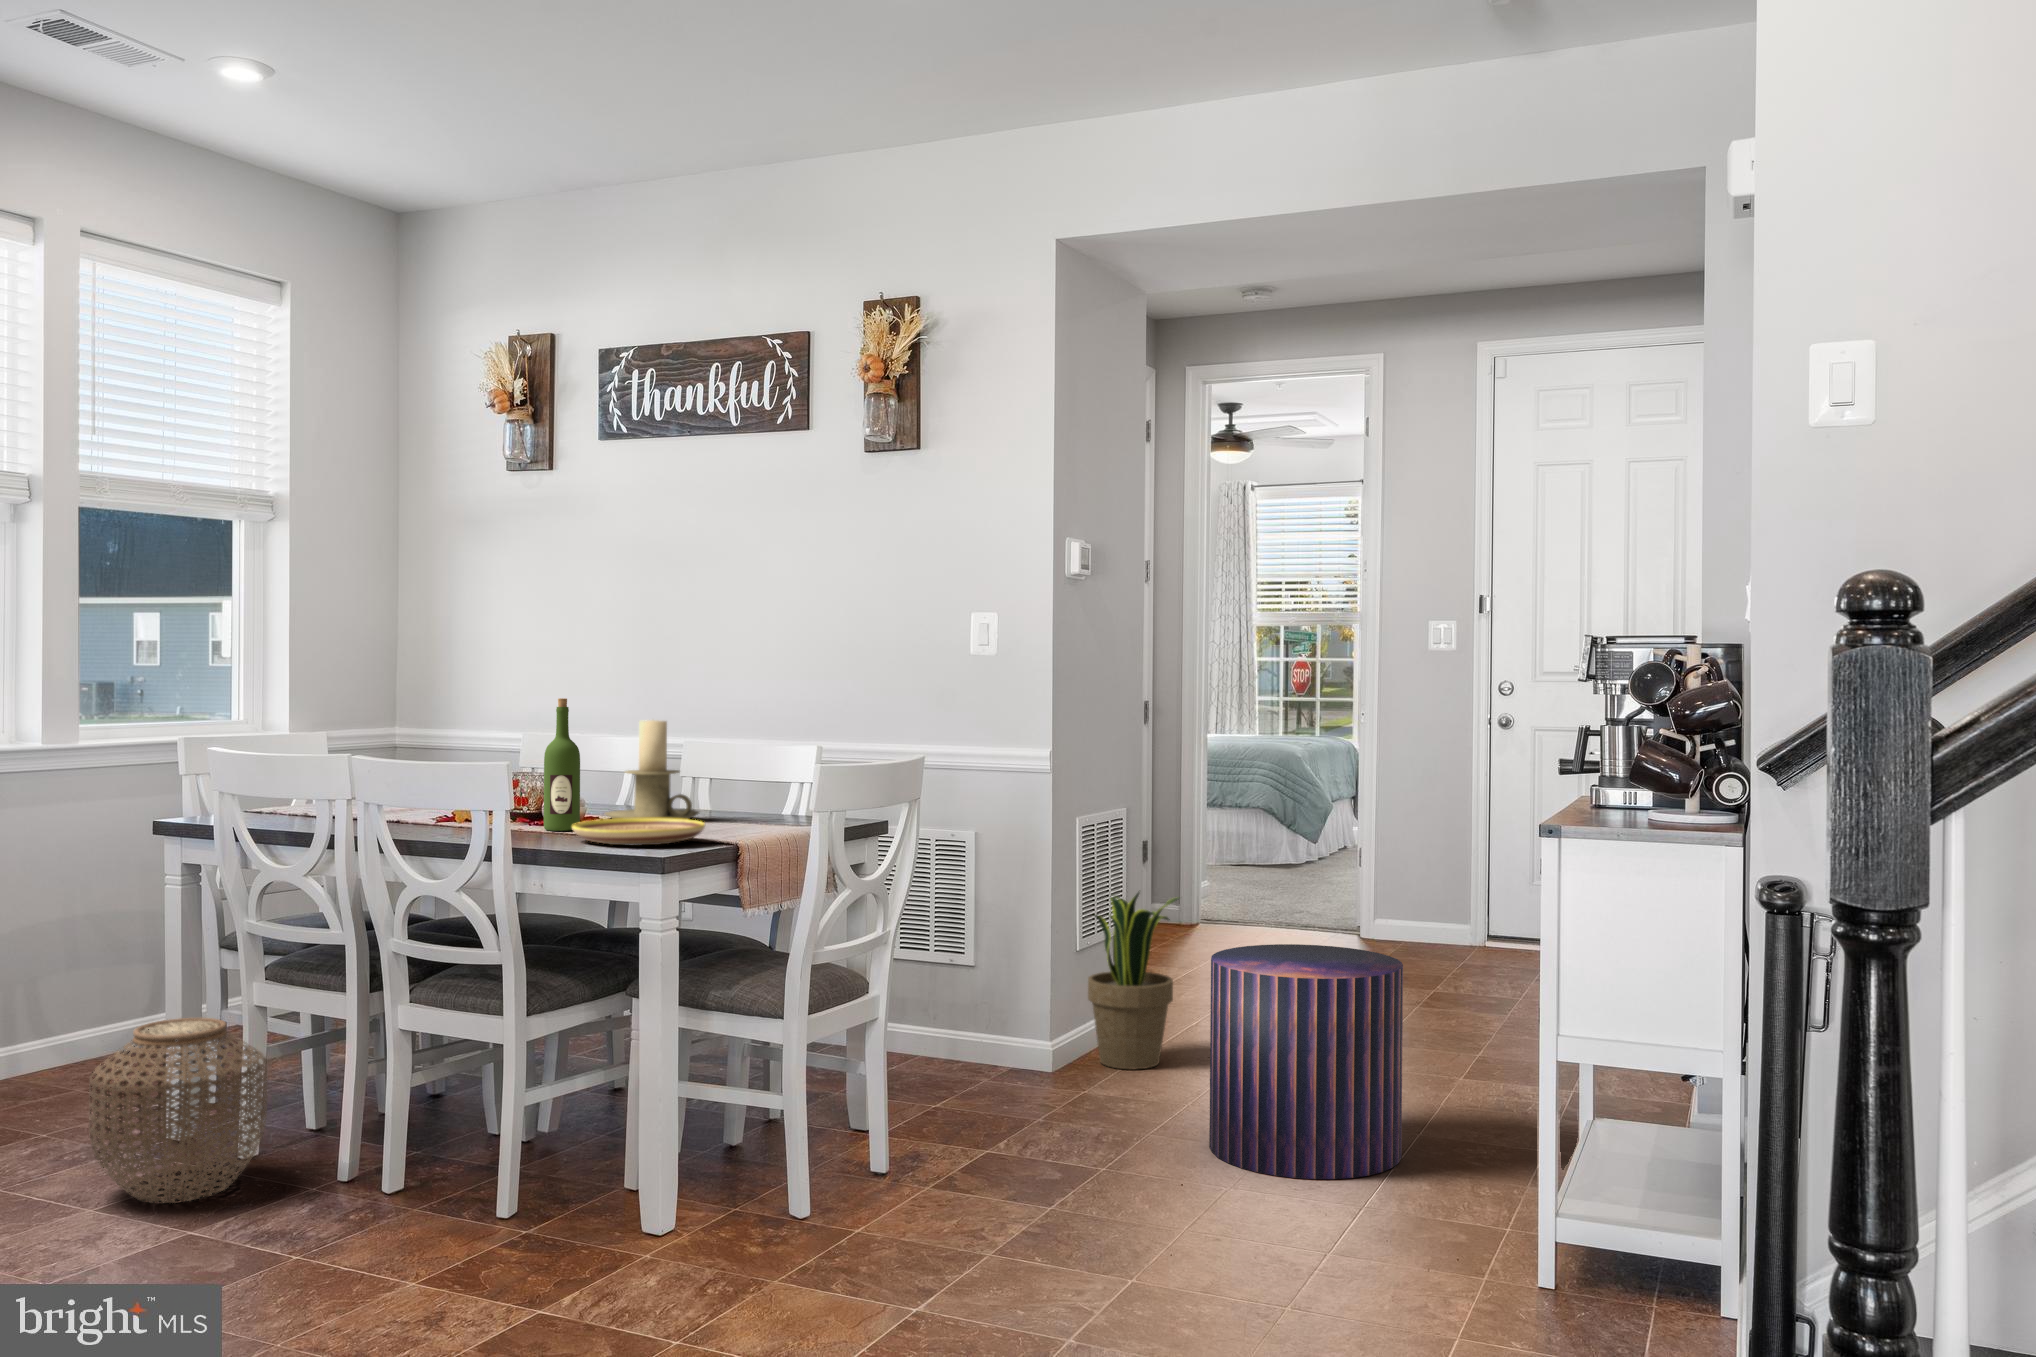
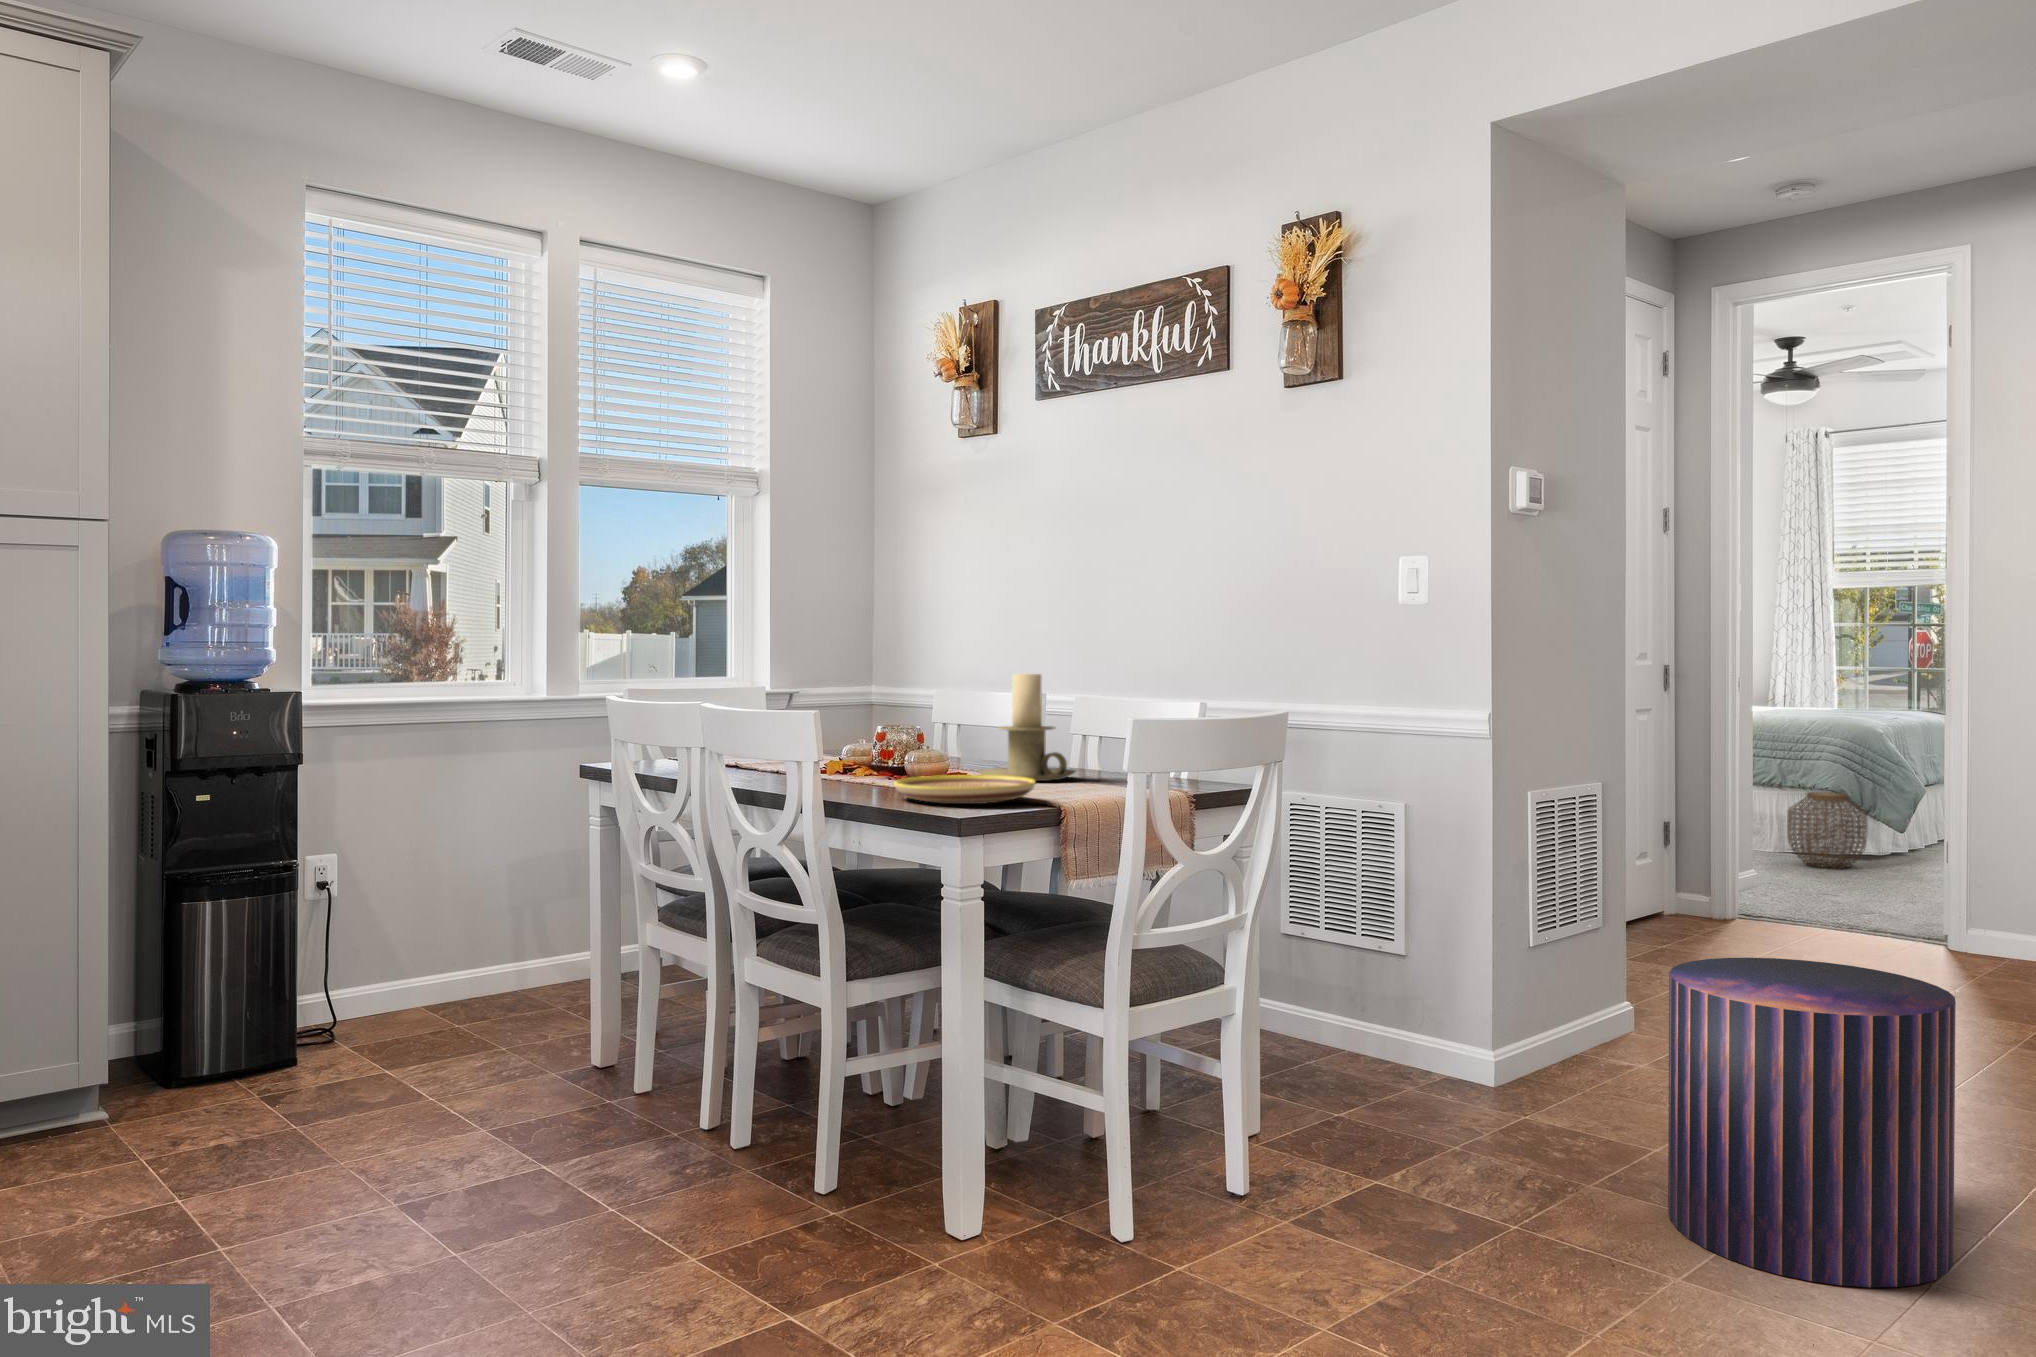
wine bottle: present [544,698,580,831] -> none [893,648,929,787]
potted plant: present [1088,892,1179,1069] -> none [1541,878,1659,1092]
woven basket: present [89,1018,267,1203] -> present [1787,792,1867,869]

